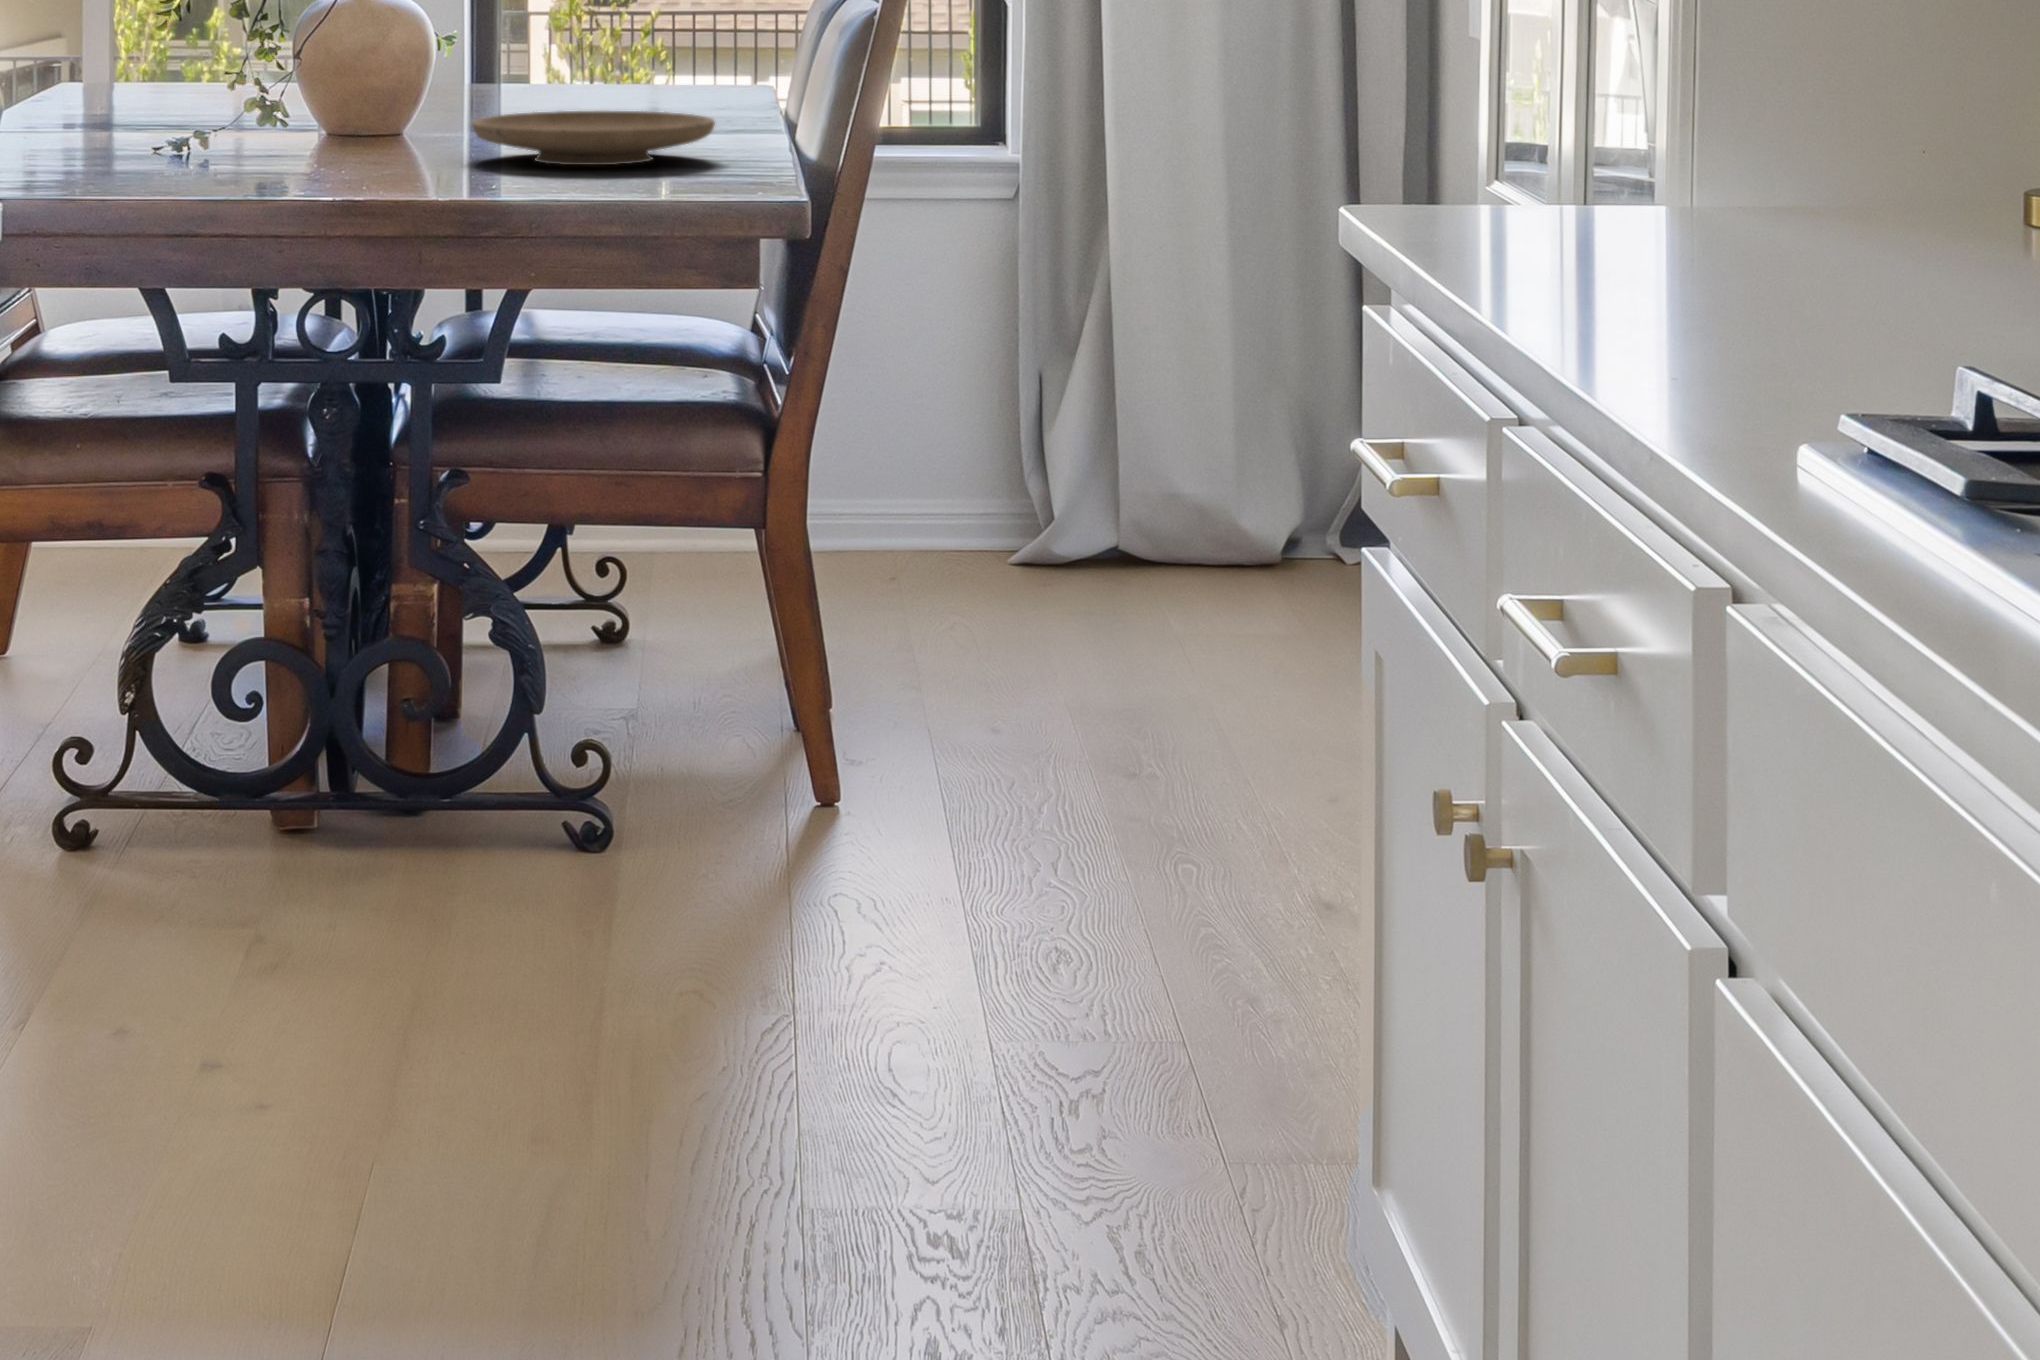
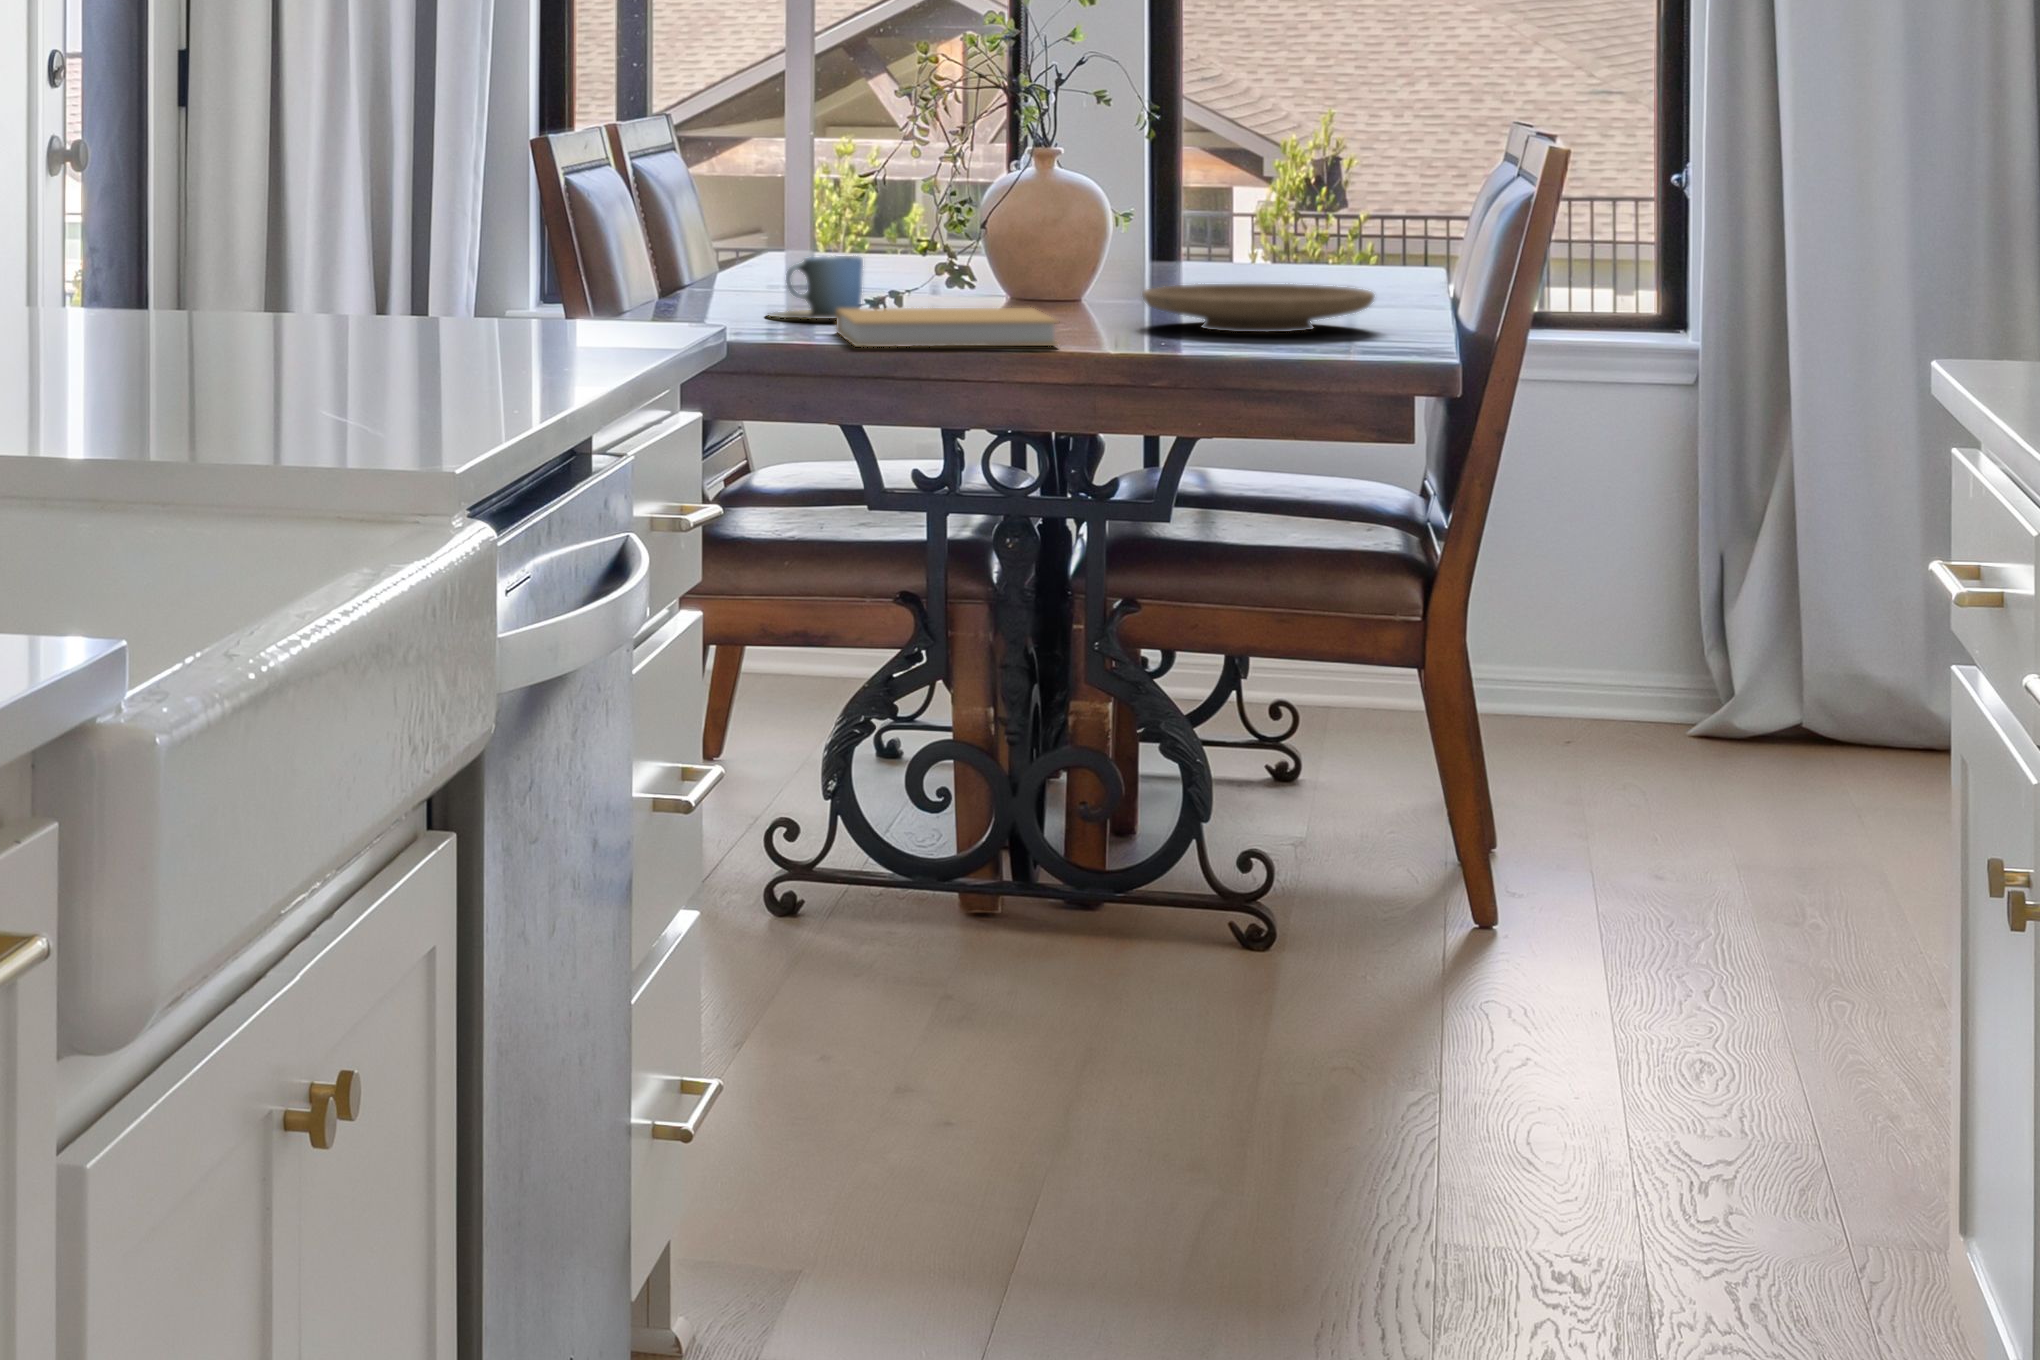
cup: none [58,86,215,159] -> present [769,256,863,319]
book: none [138,143,385,193] -> present [836,308,1060,347]

